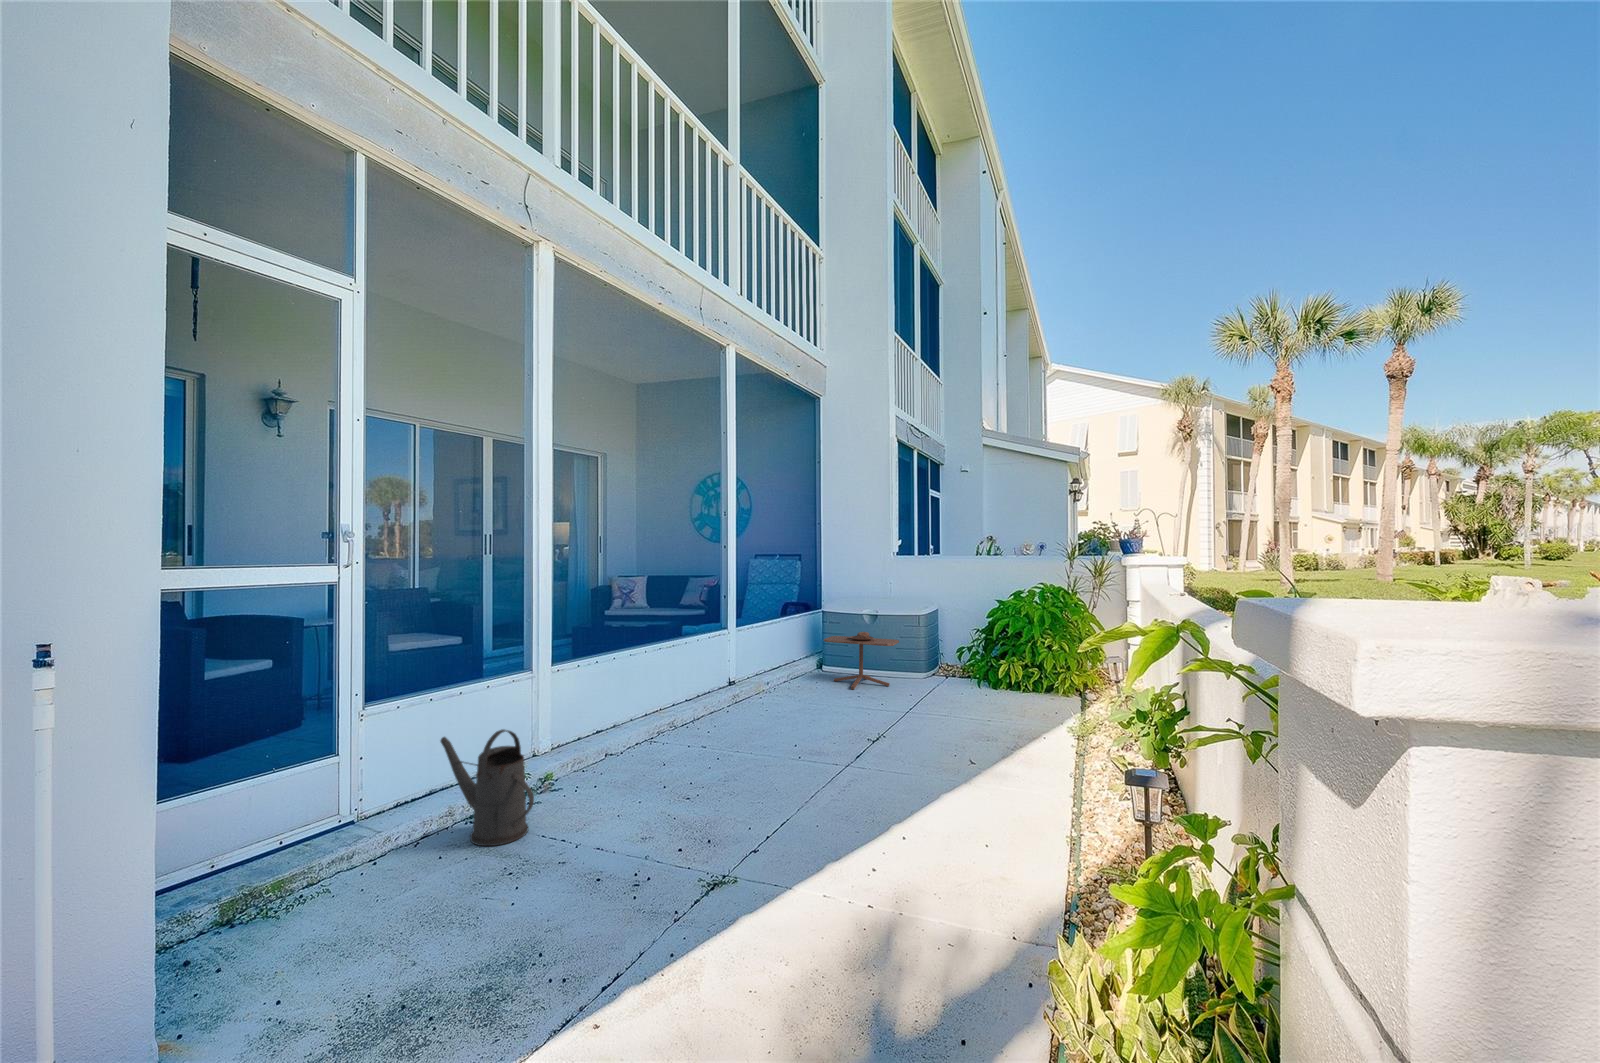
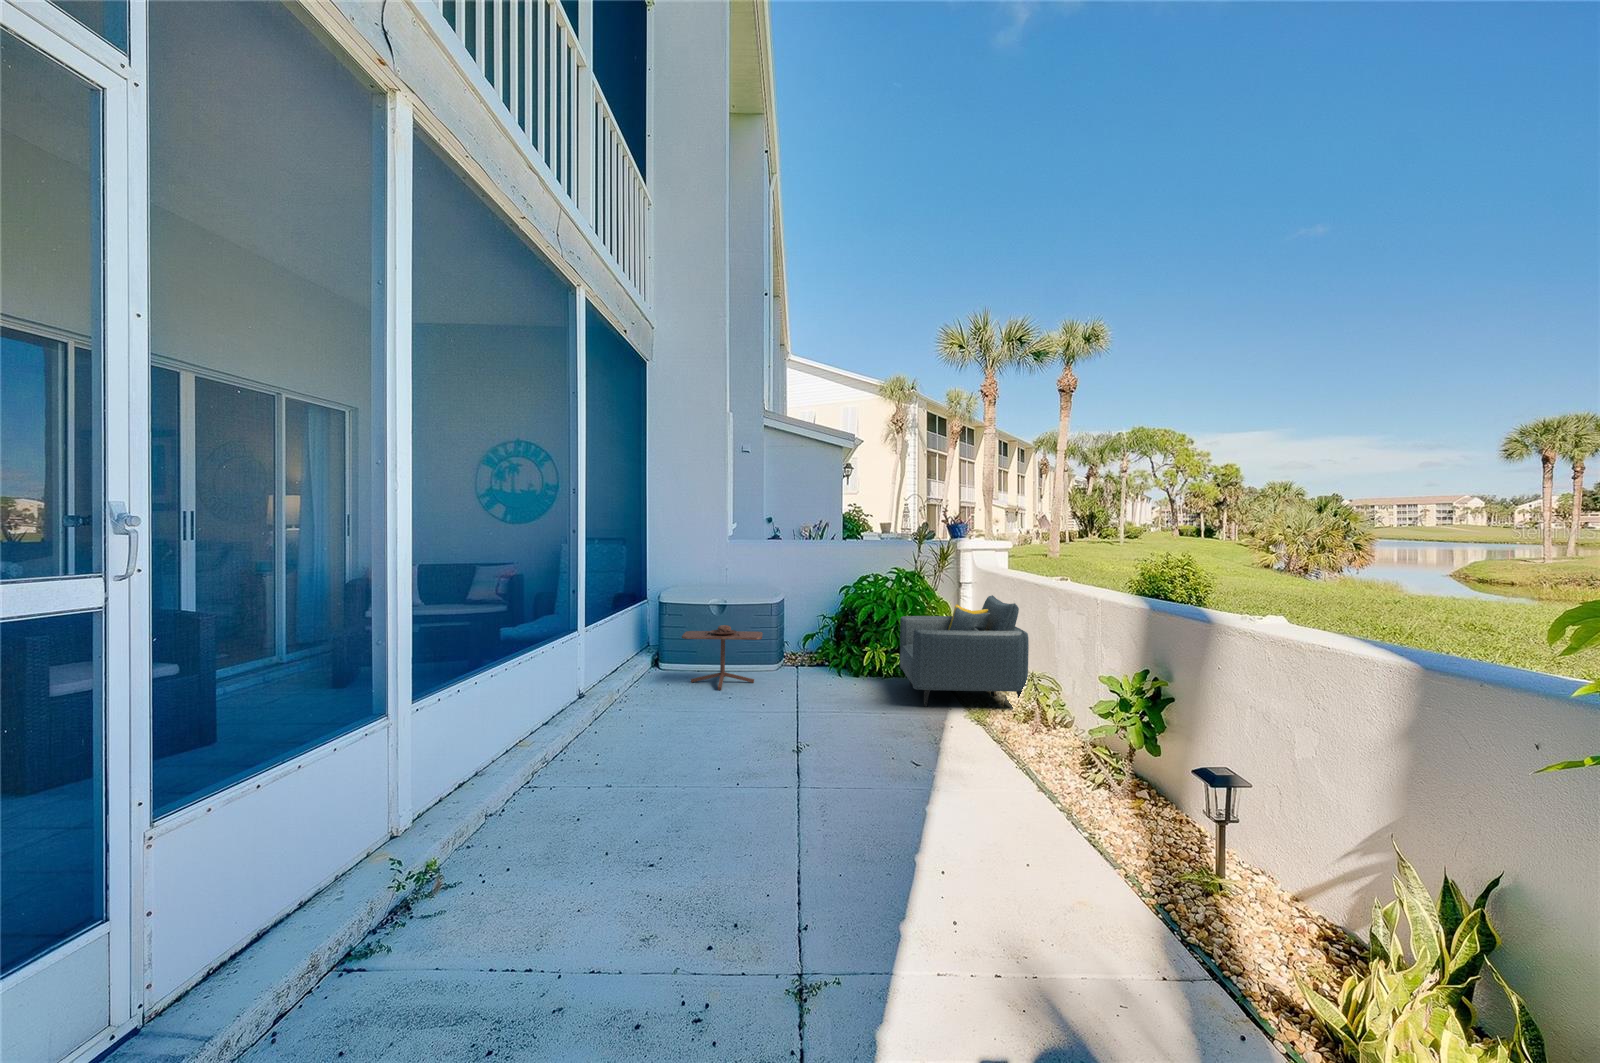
armchair: none [1025,613,1158,734] -> present [900,595,1029,707]
watering can: present [441,729,534,846] -> none [278,818,475,1005]

